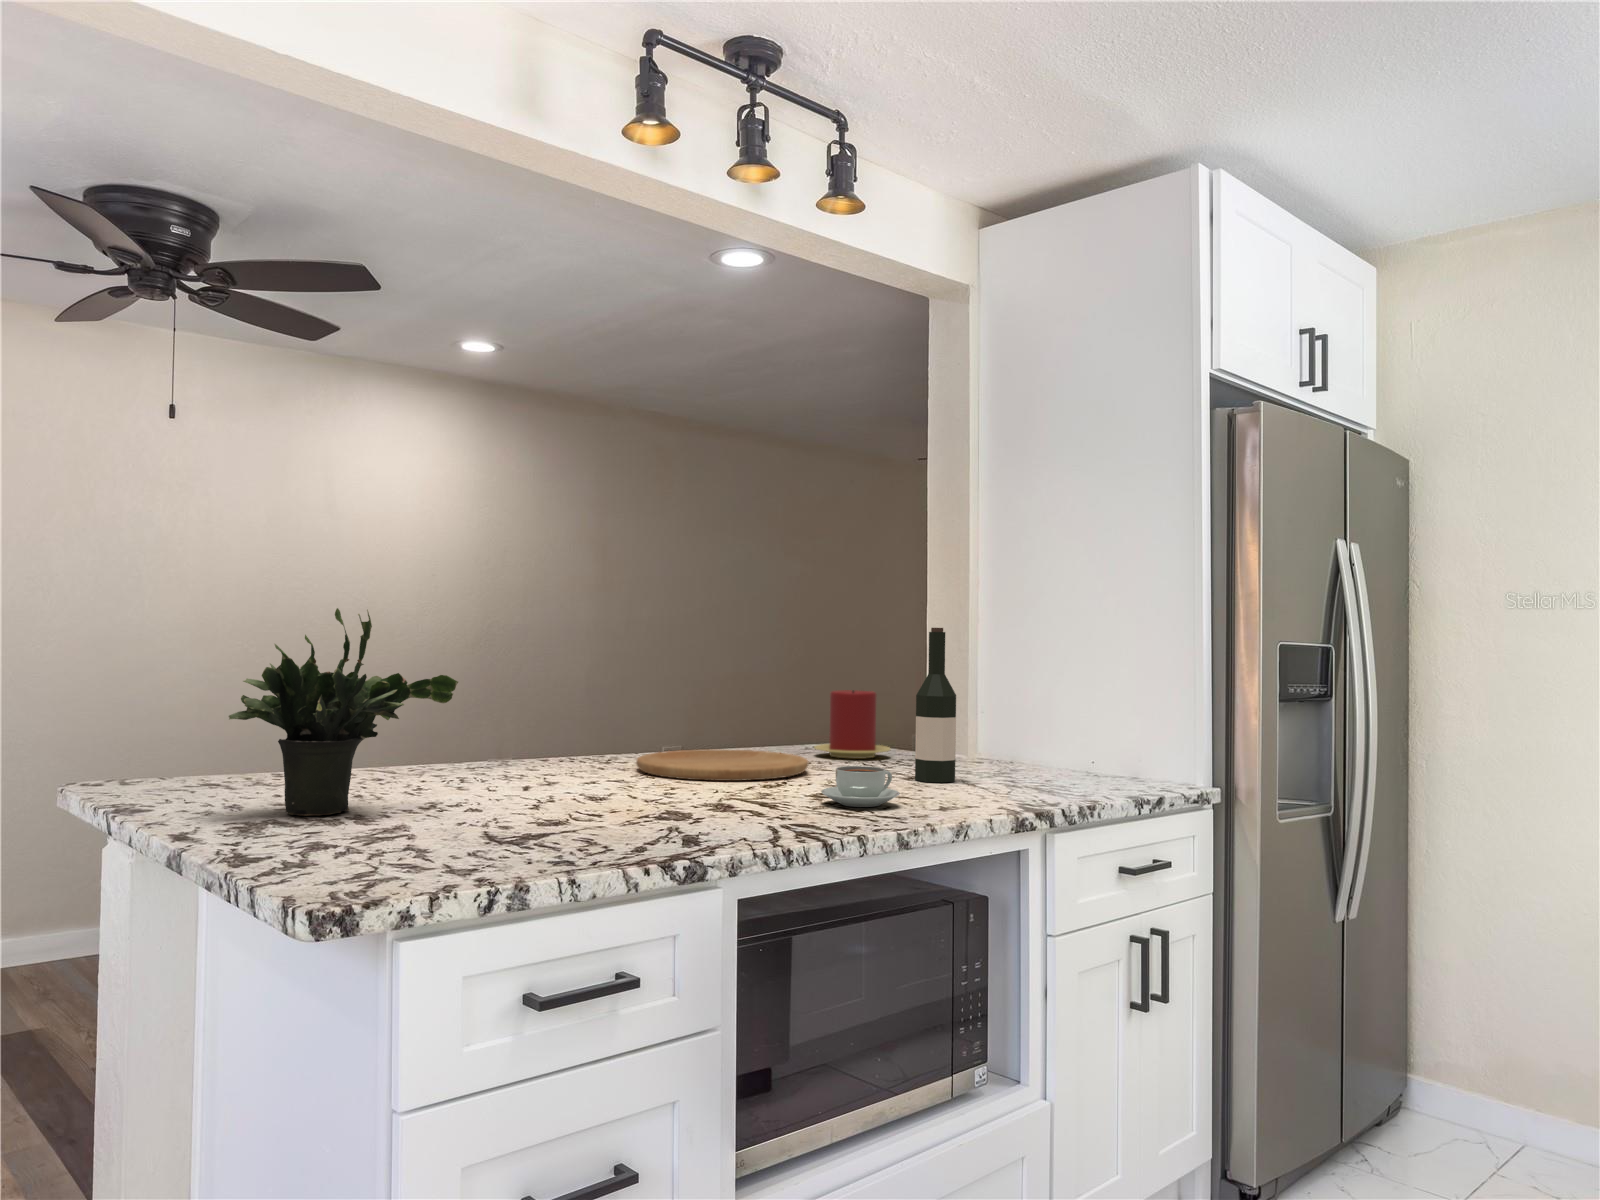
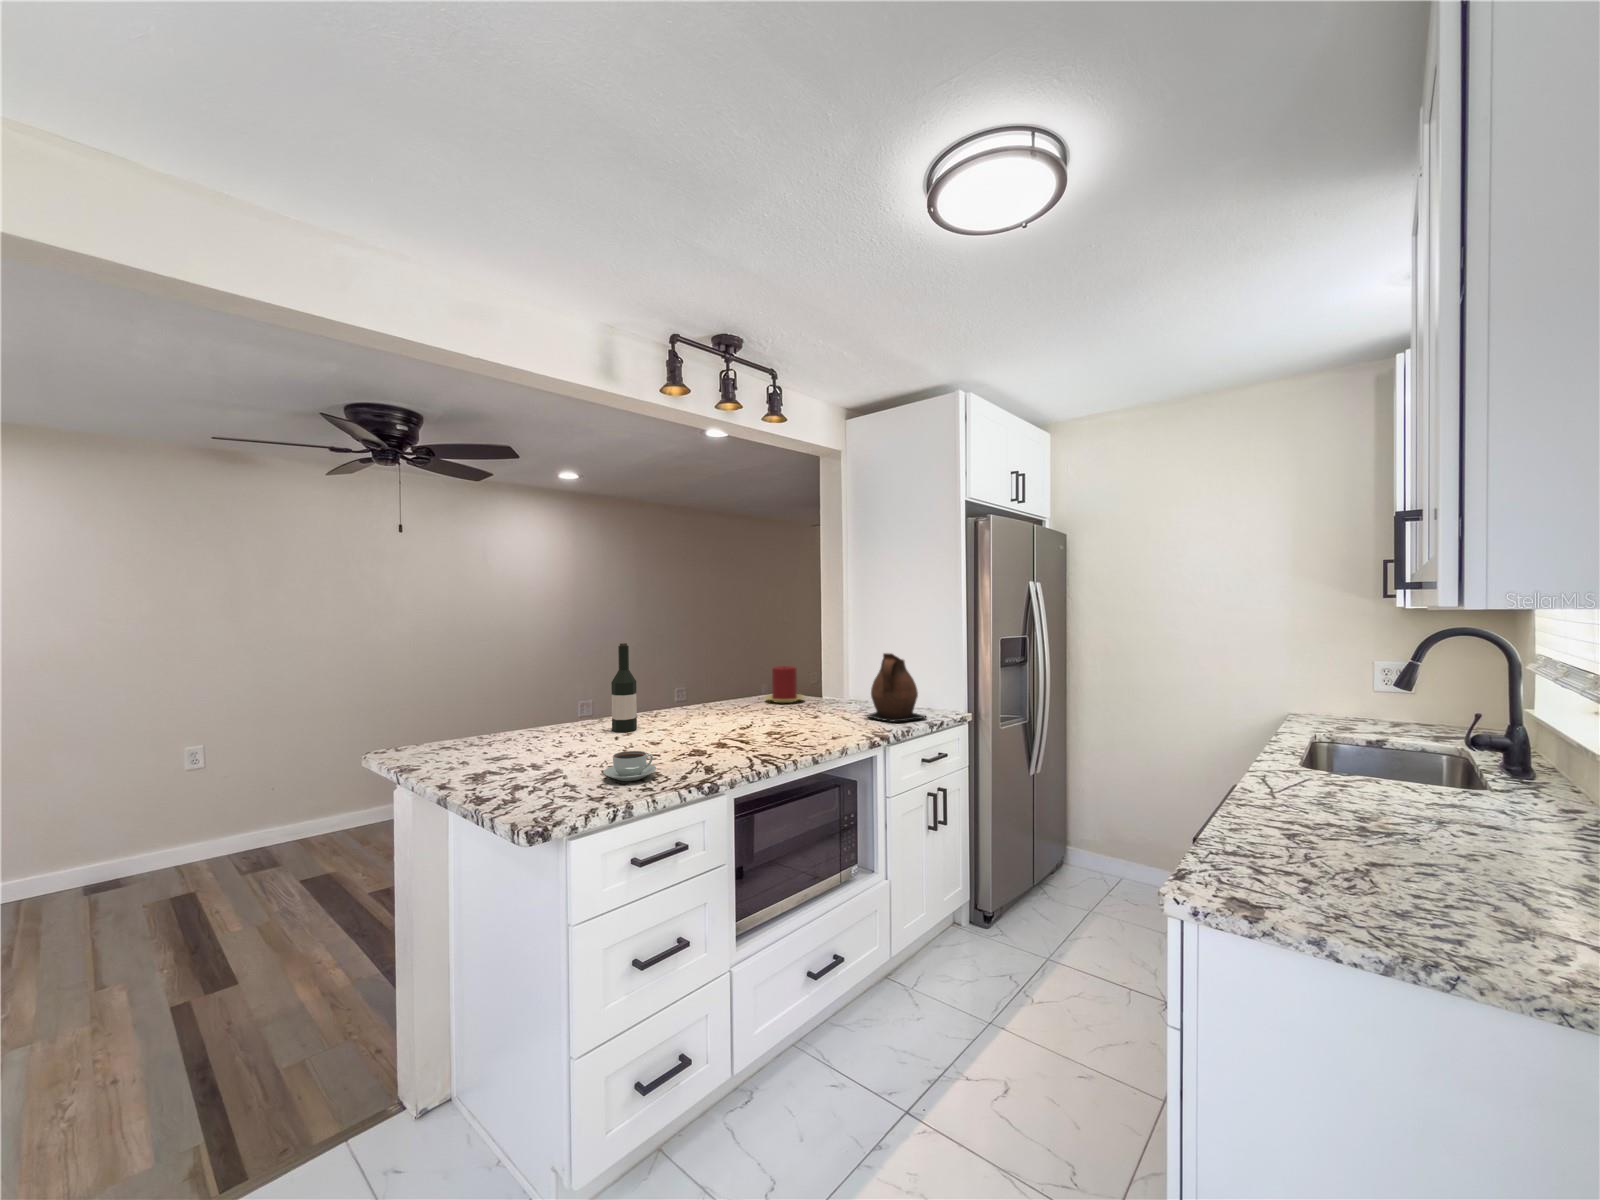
potted plant: present [229,608,458,816] -> none [461,655,581,764]
wine bottle: present [915,628,956,783] -> present [611,643,637,732]
ceramic pitcher: none [1004,656,1128,789] -> present [868,653,926,722]
cutting board: present [636,749,809,781] -> none [672,703,763,724]
coffee cup: present [821,766,900,807] -> present [603,751,656,781]

